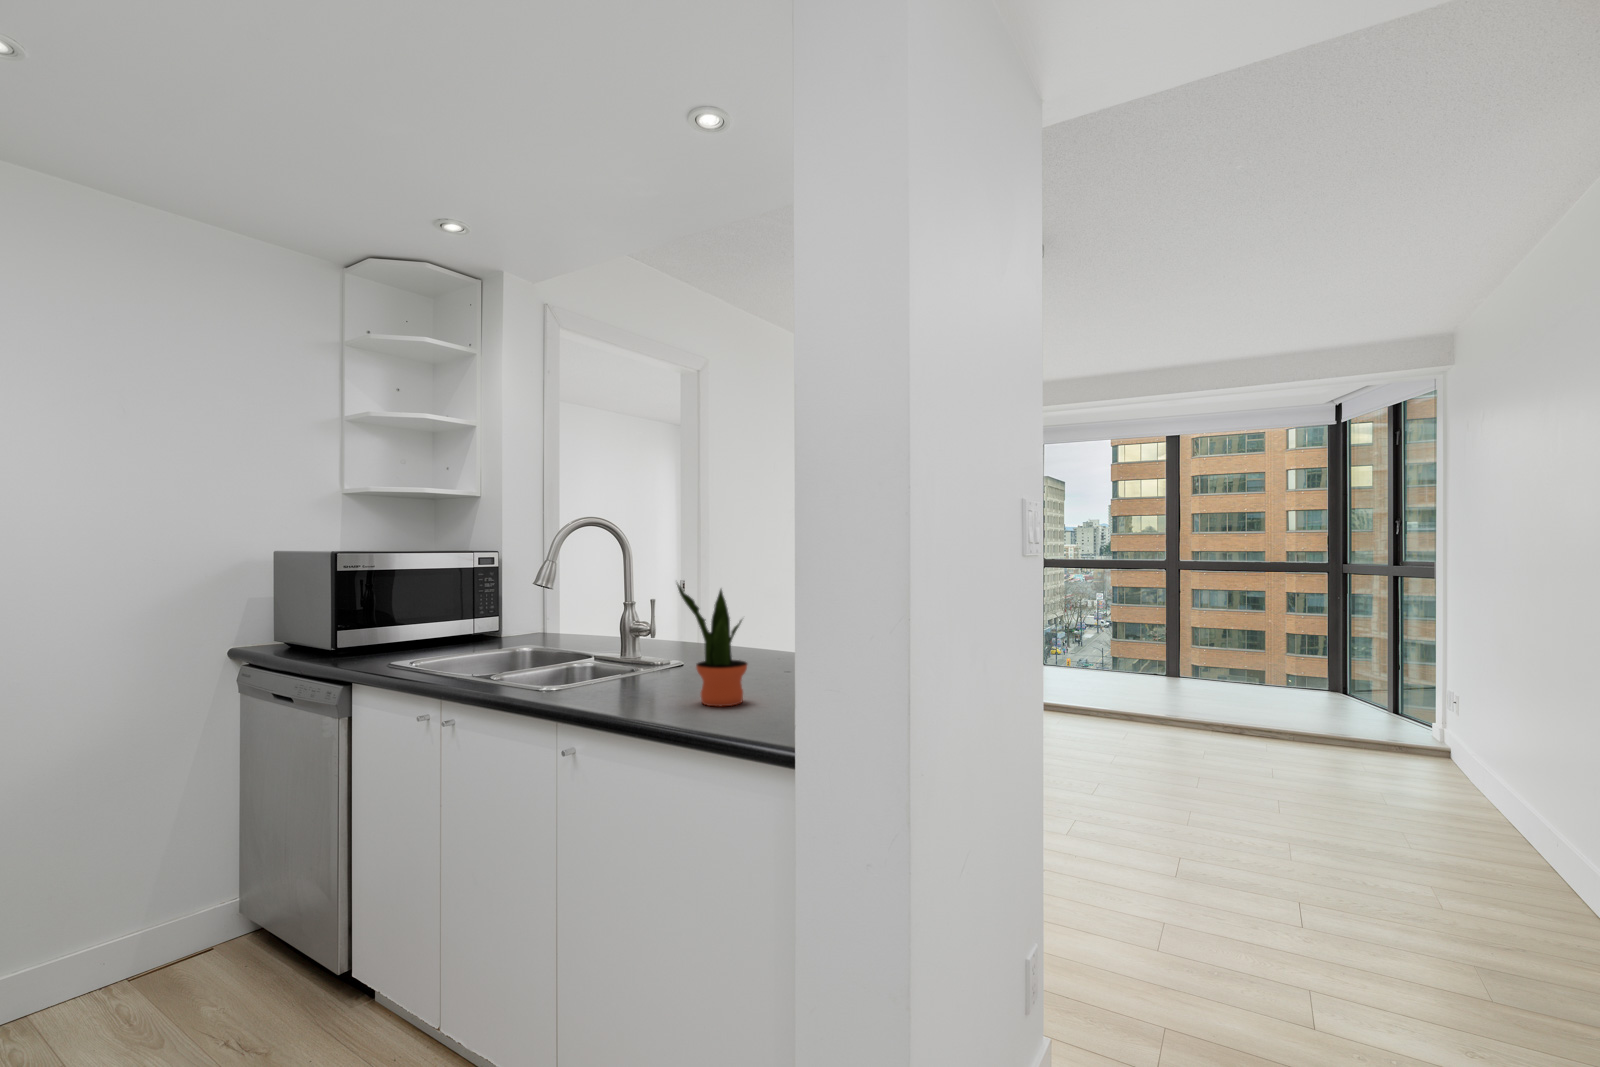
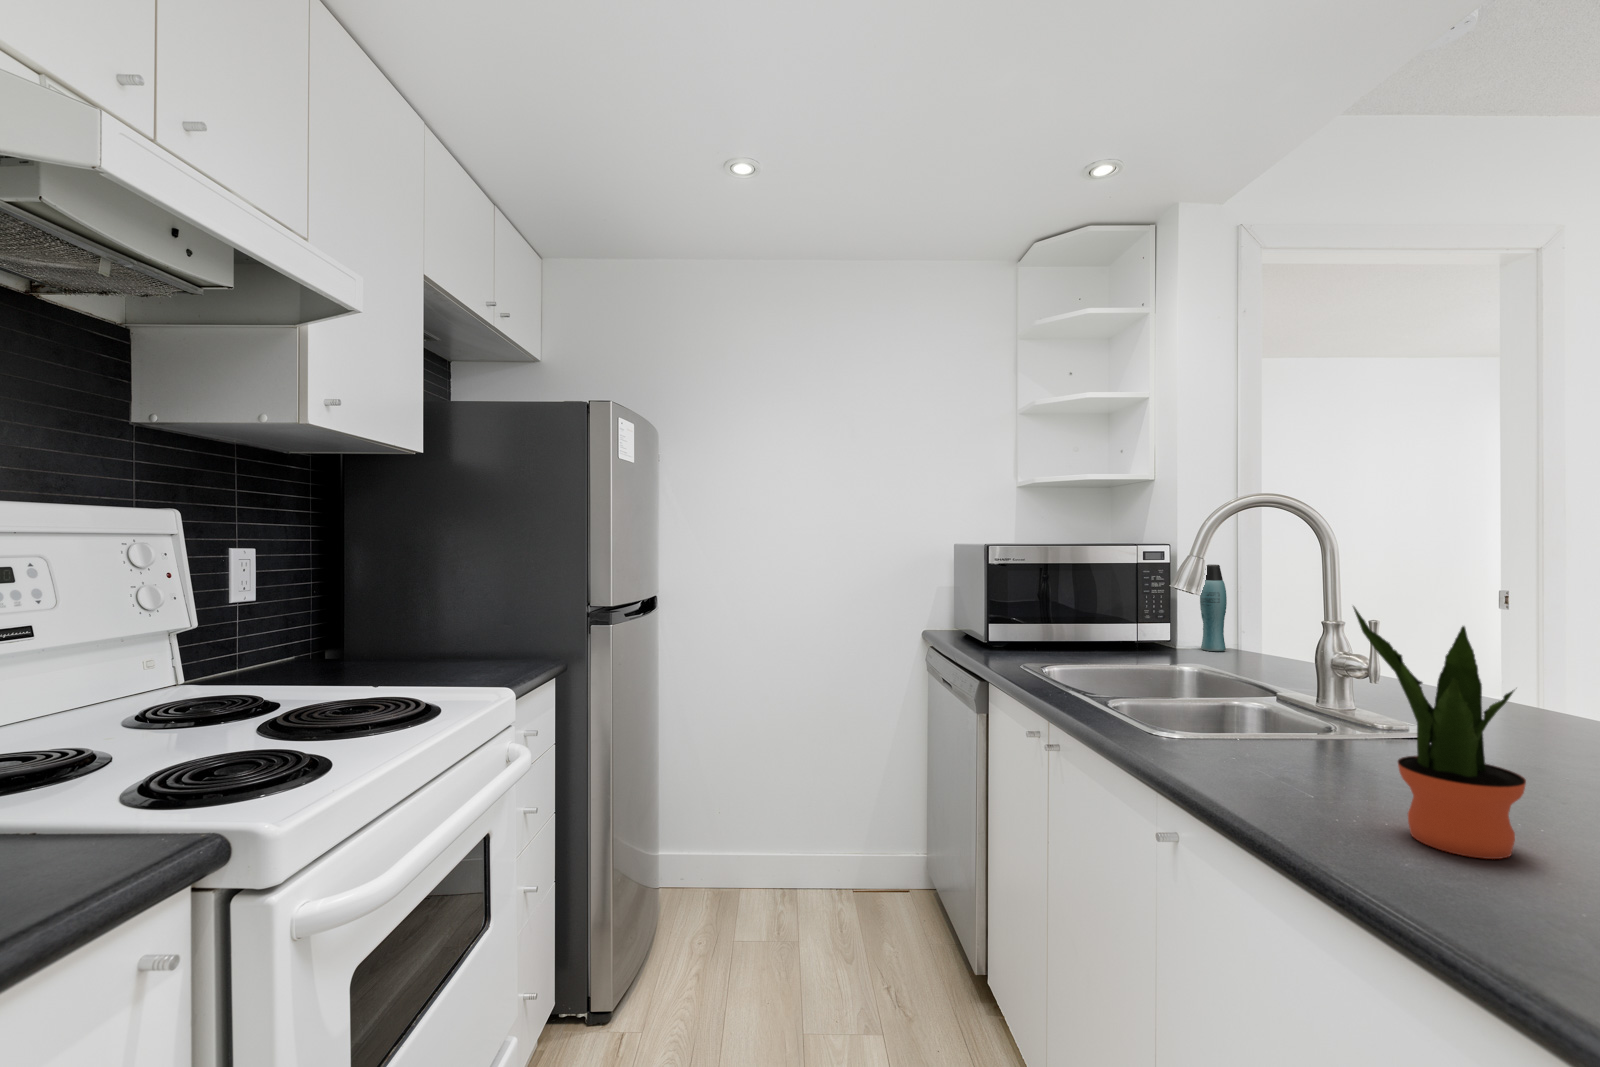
bottle: none [519,567,539,637] -> present [1200,565,1227,651]

